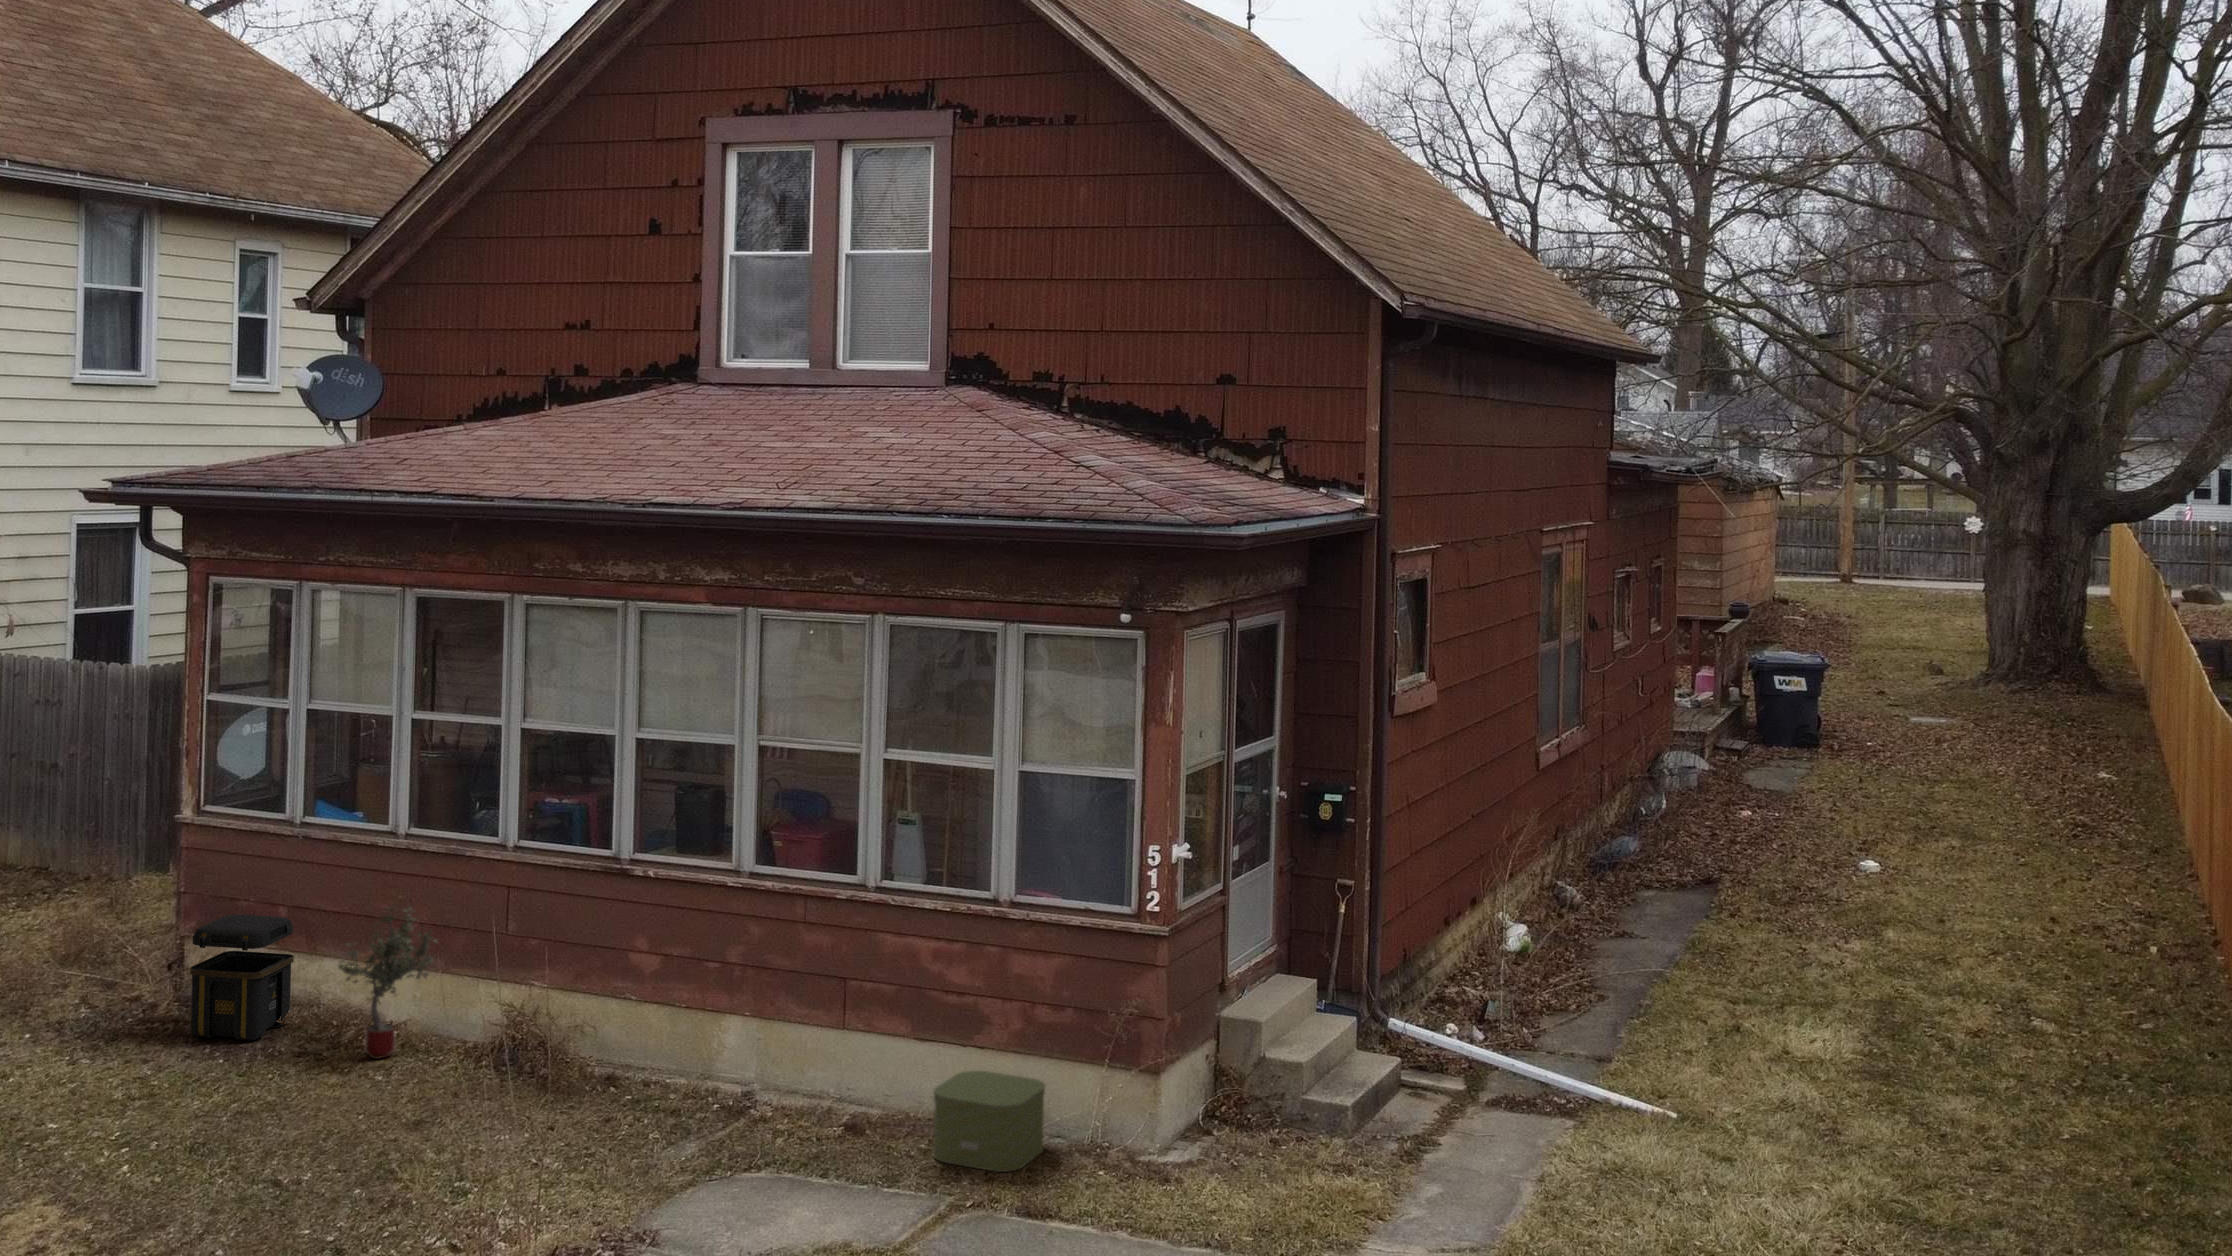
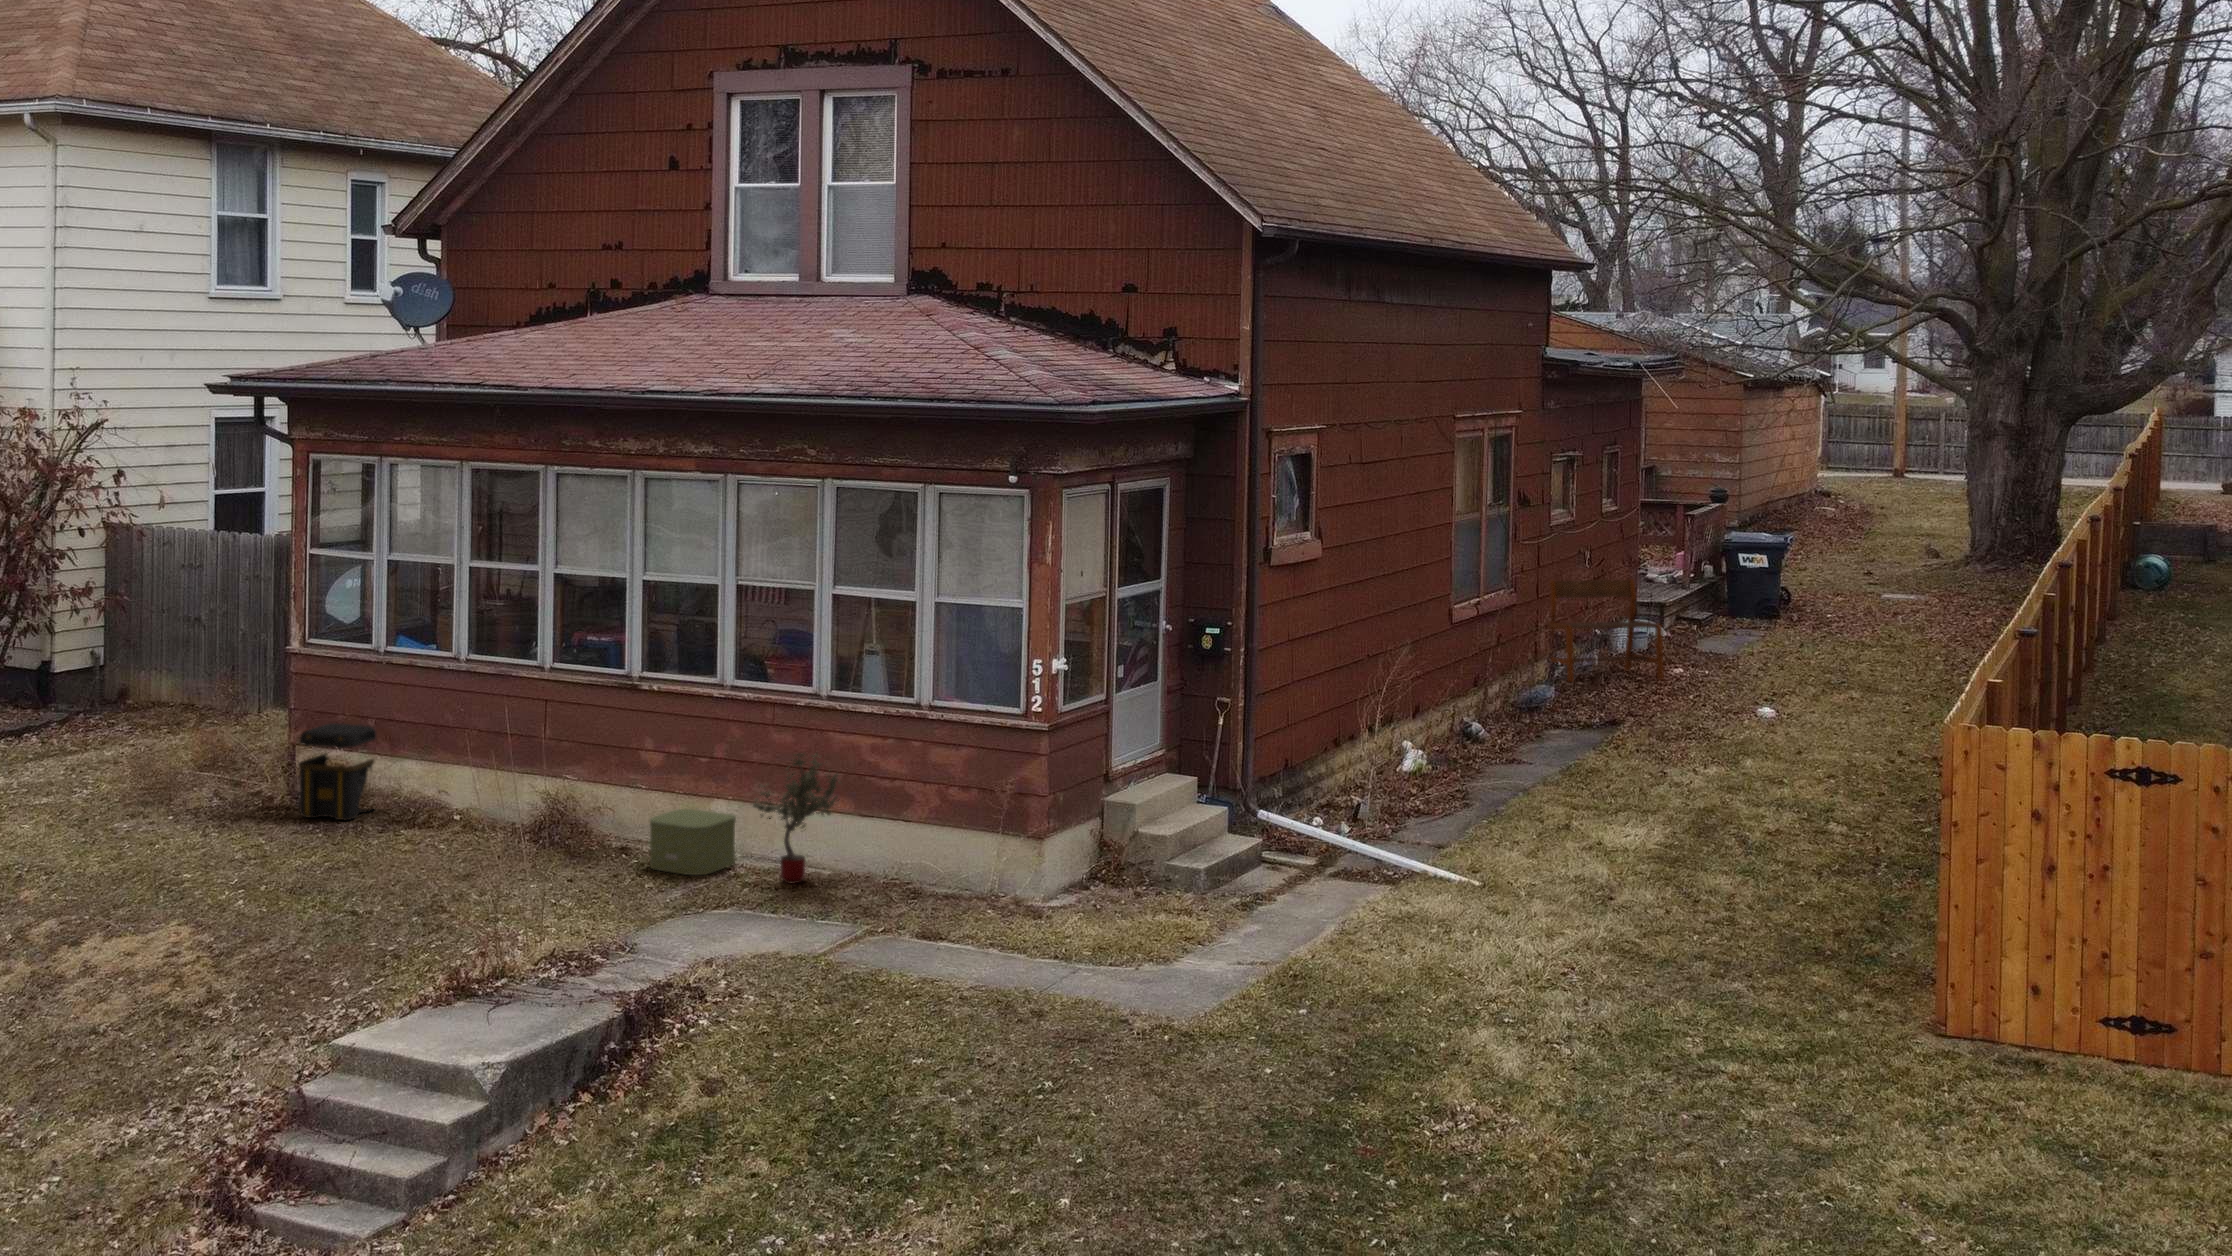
bench: none [1598,705,1734,824] -> present [1549,579,1664,682]
potted tree: present [339,907,437,1059] -> present [753,753,839,884]
storage box: present [933,1071,1045,1172] -> present [650,809,736,875]

